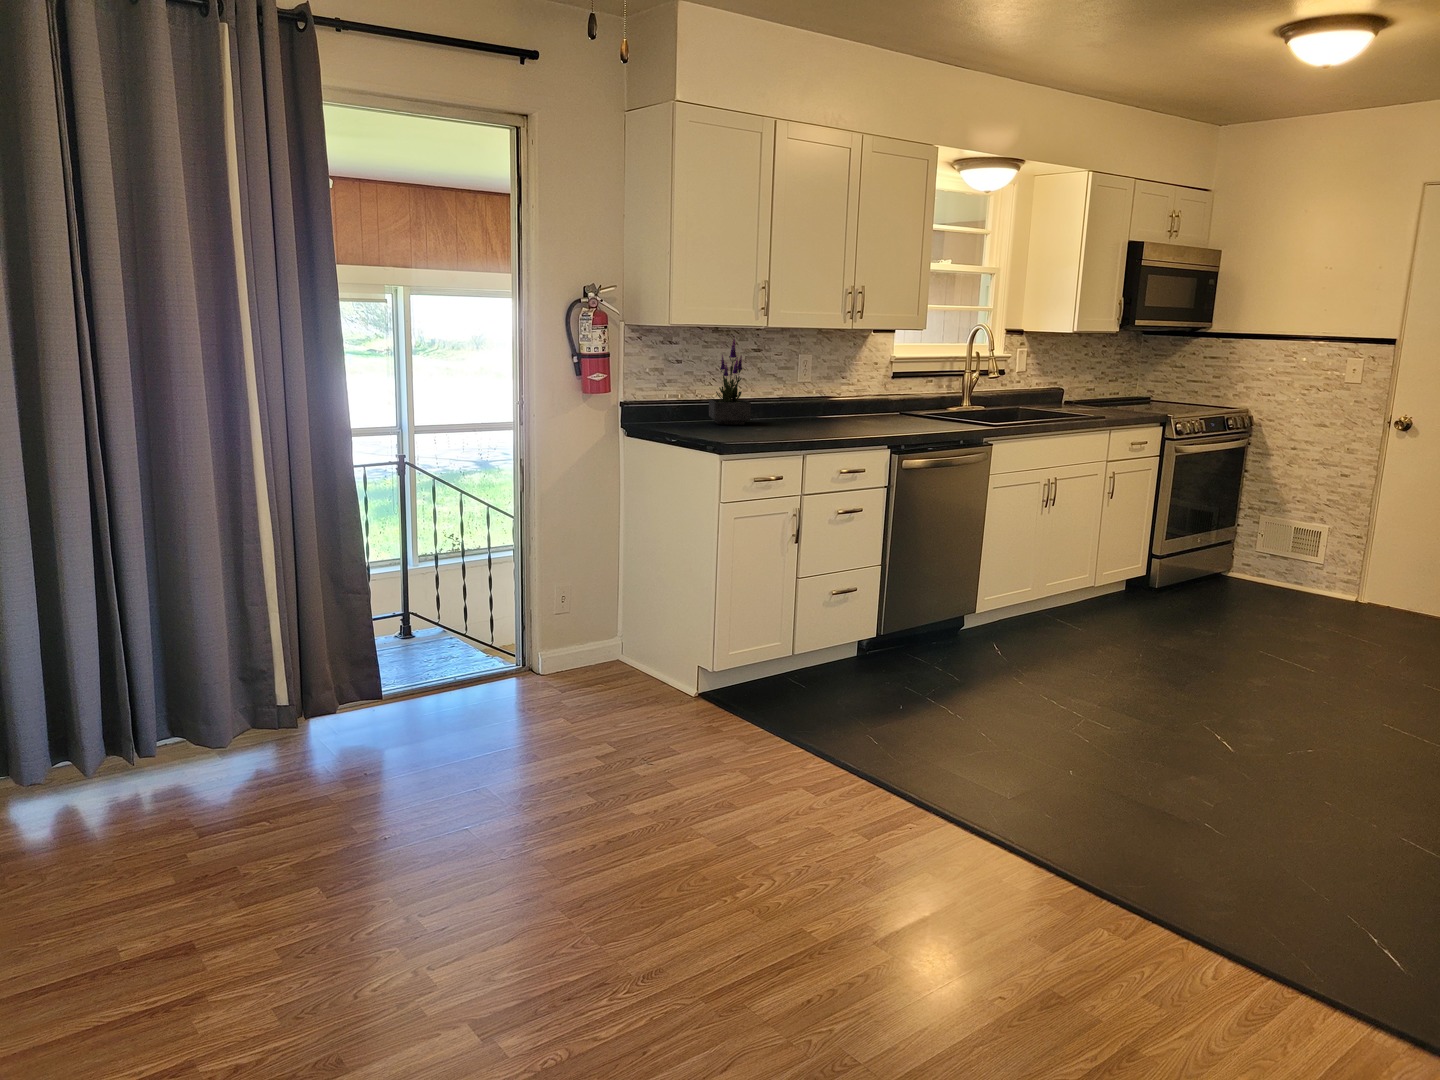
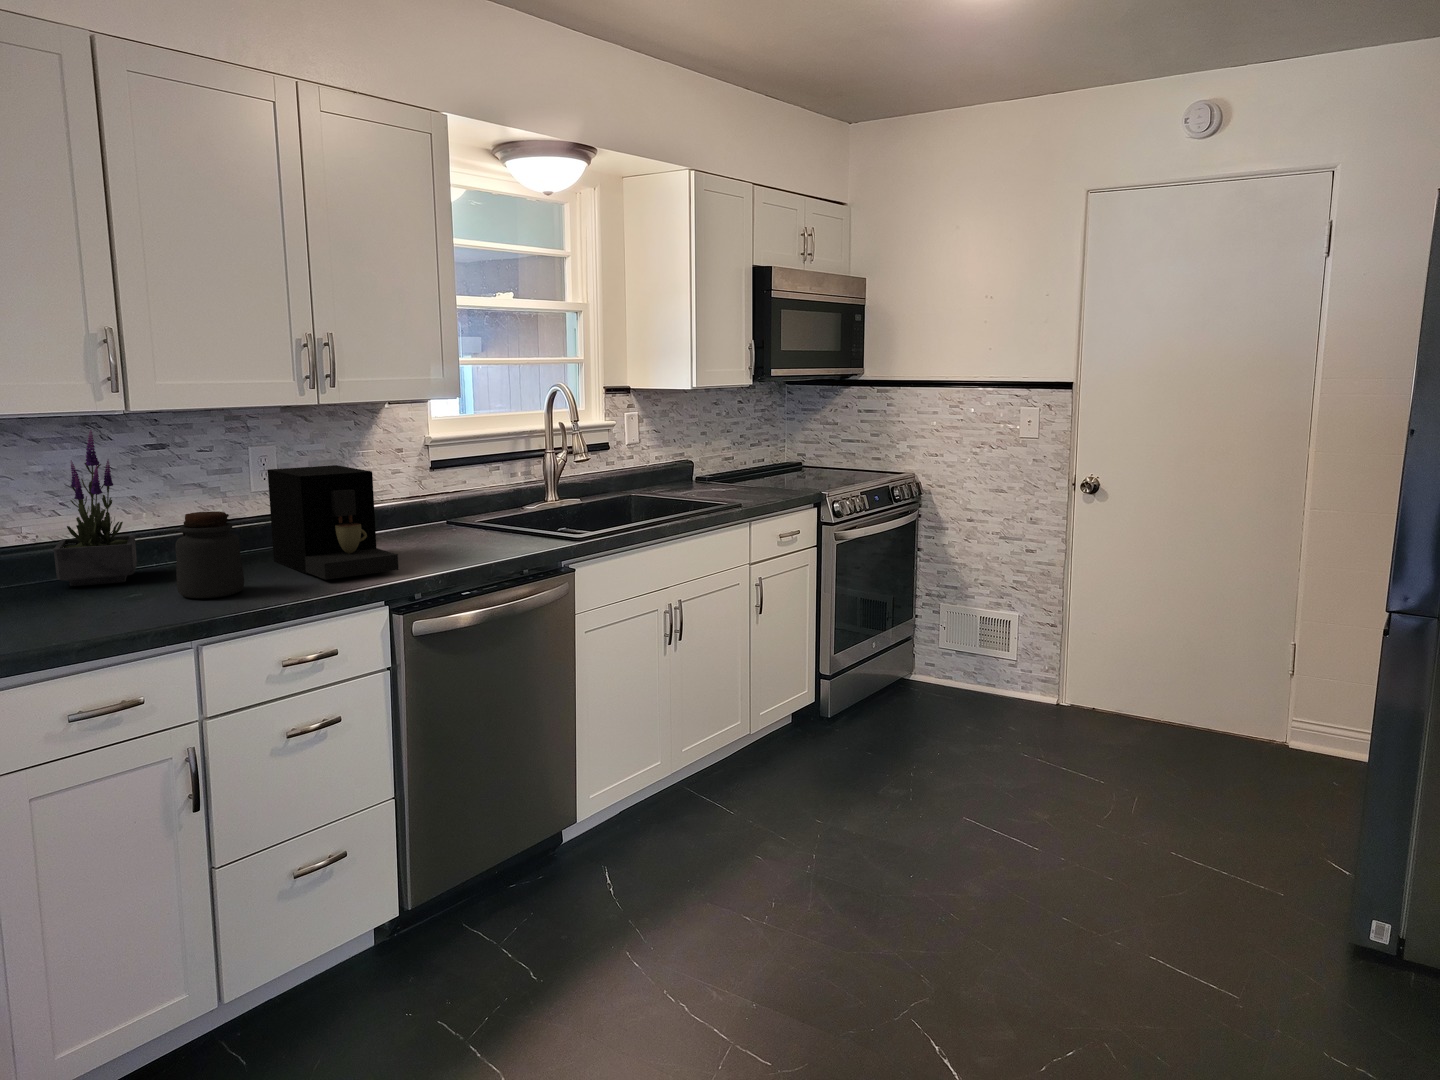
coffee maker: none [814,367,895,430] -> present [268,465,399,580]
jar: none [781,385,816,433] -> present [175,511,244,598]

